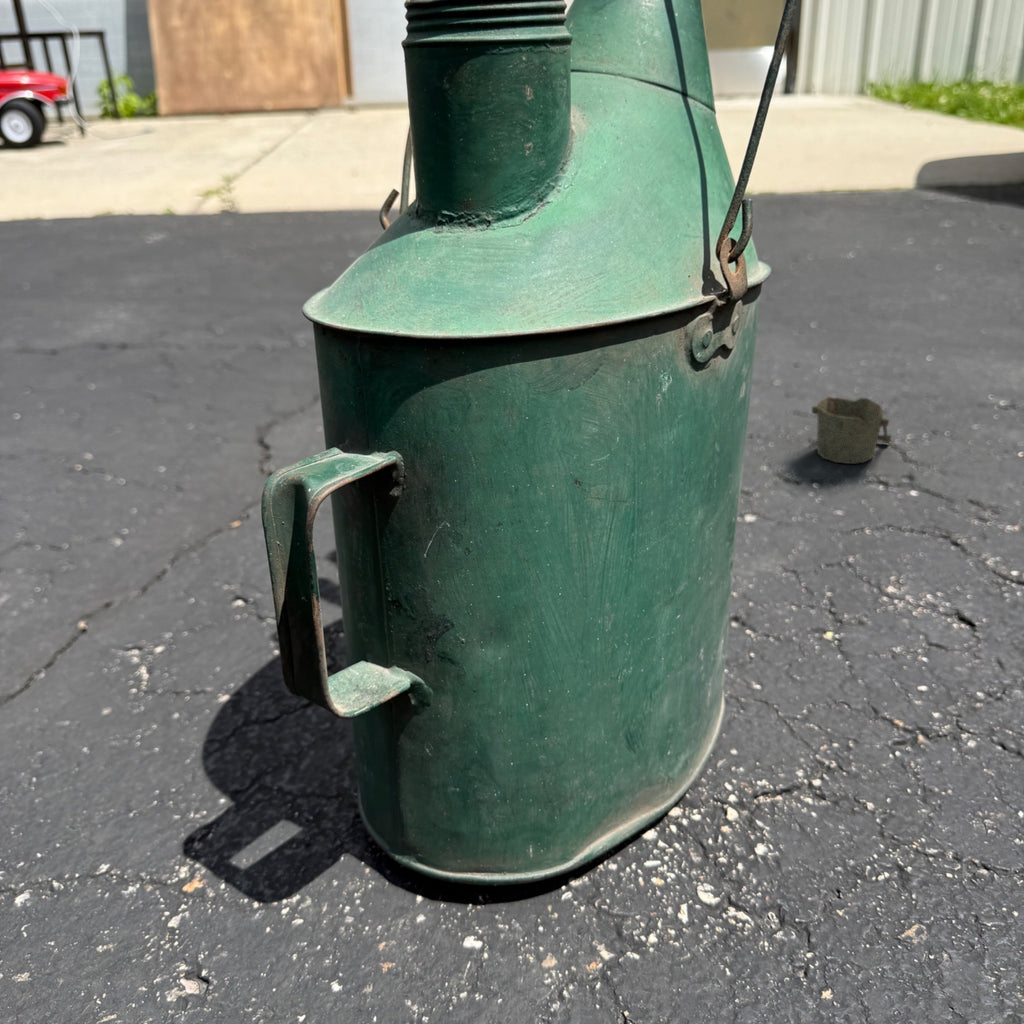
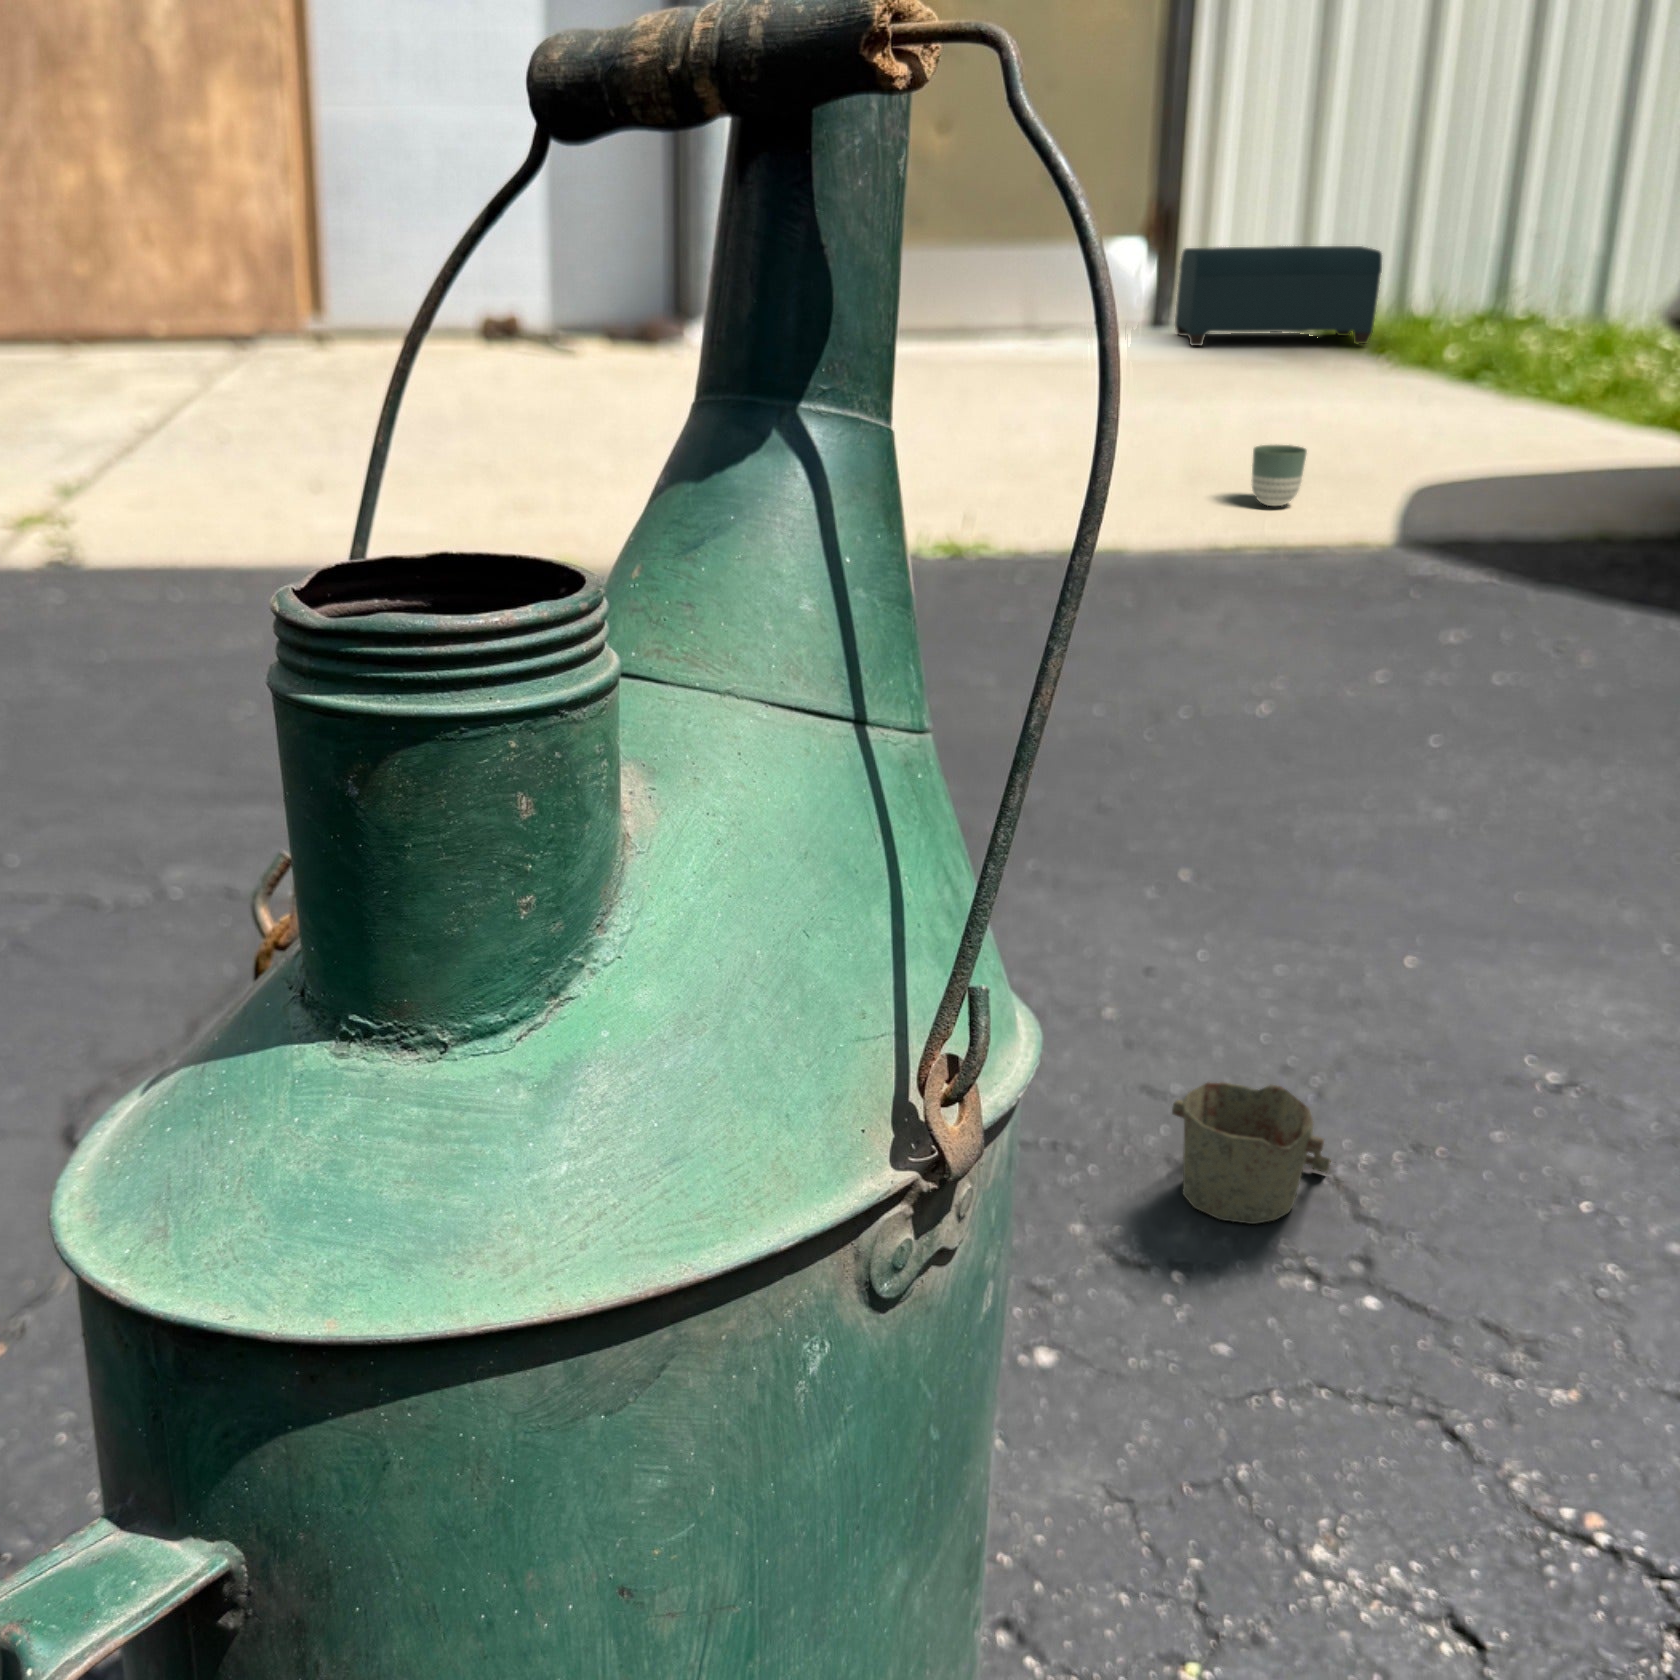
bench: none [797,46,907,100] -> present [1175,246,1382,346]
planter: none [841,136,870,168] -> present [1252,445,1307,506]

